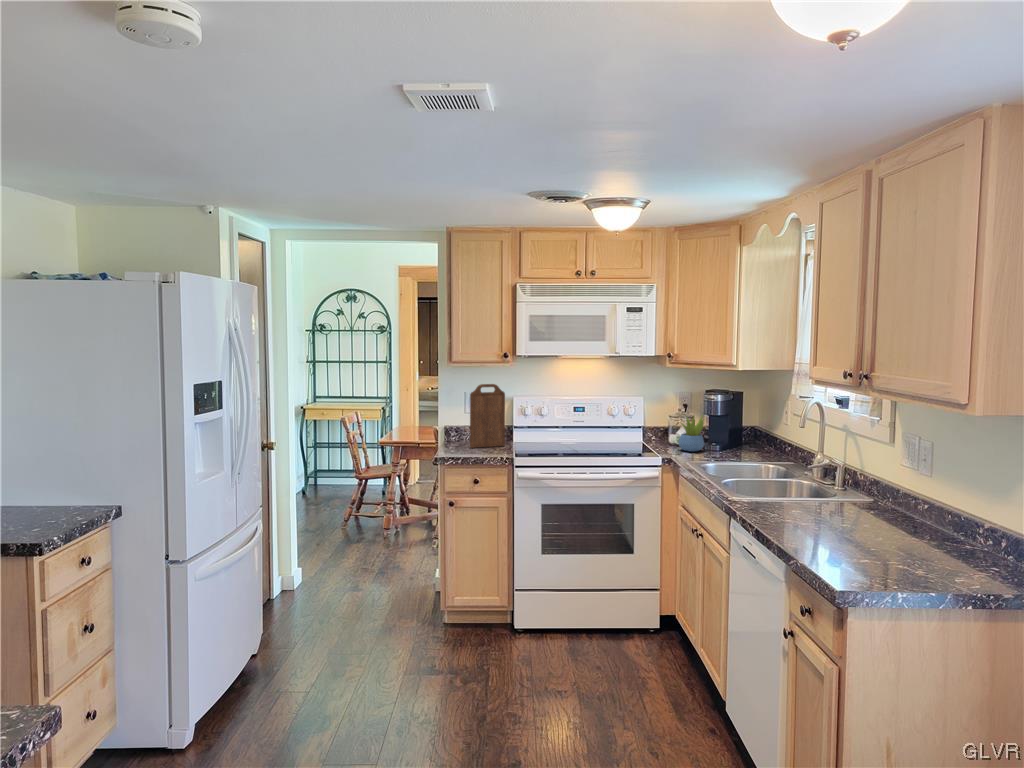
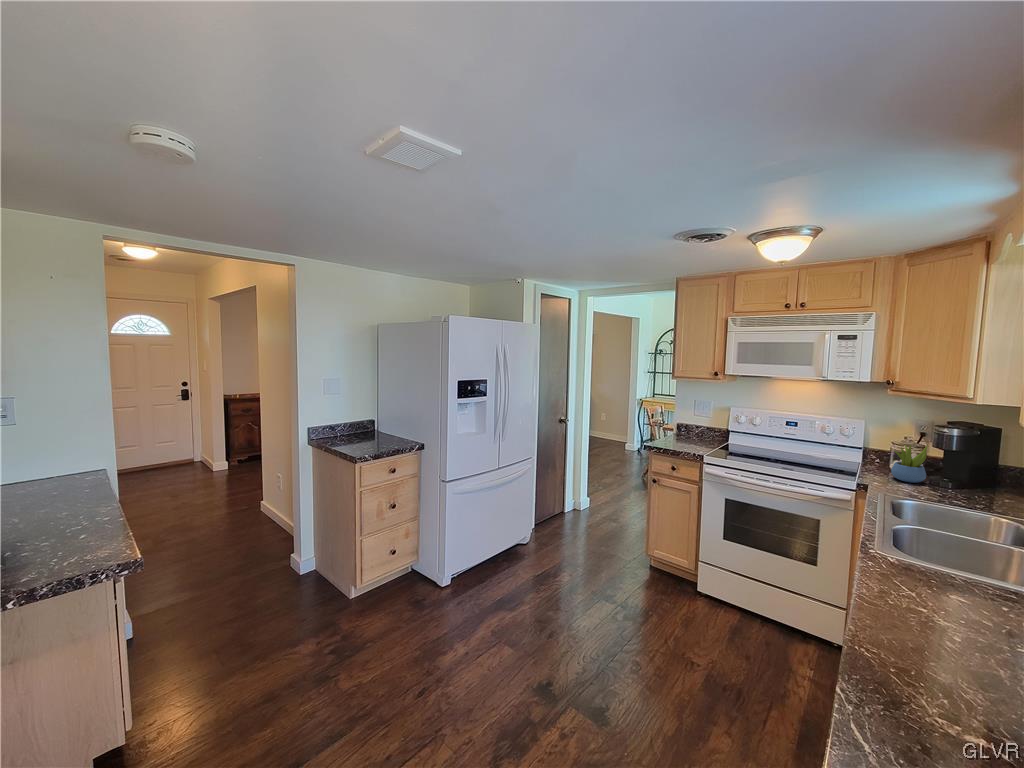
cutting board: present [470,384,505,448] -> none [685,396,717,445]

